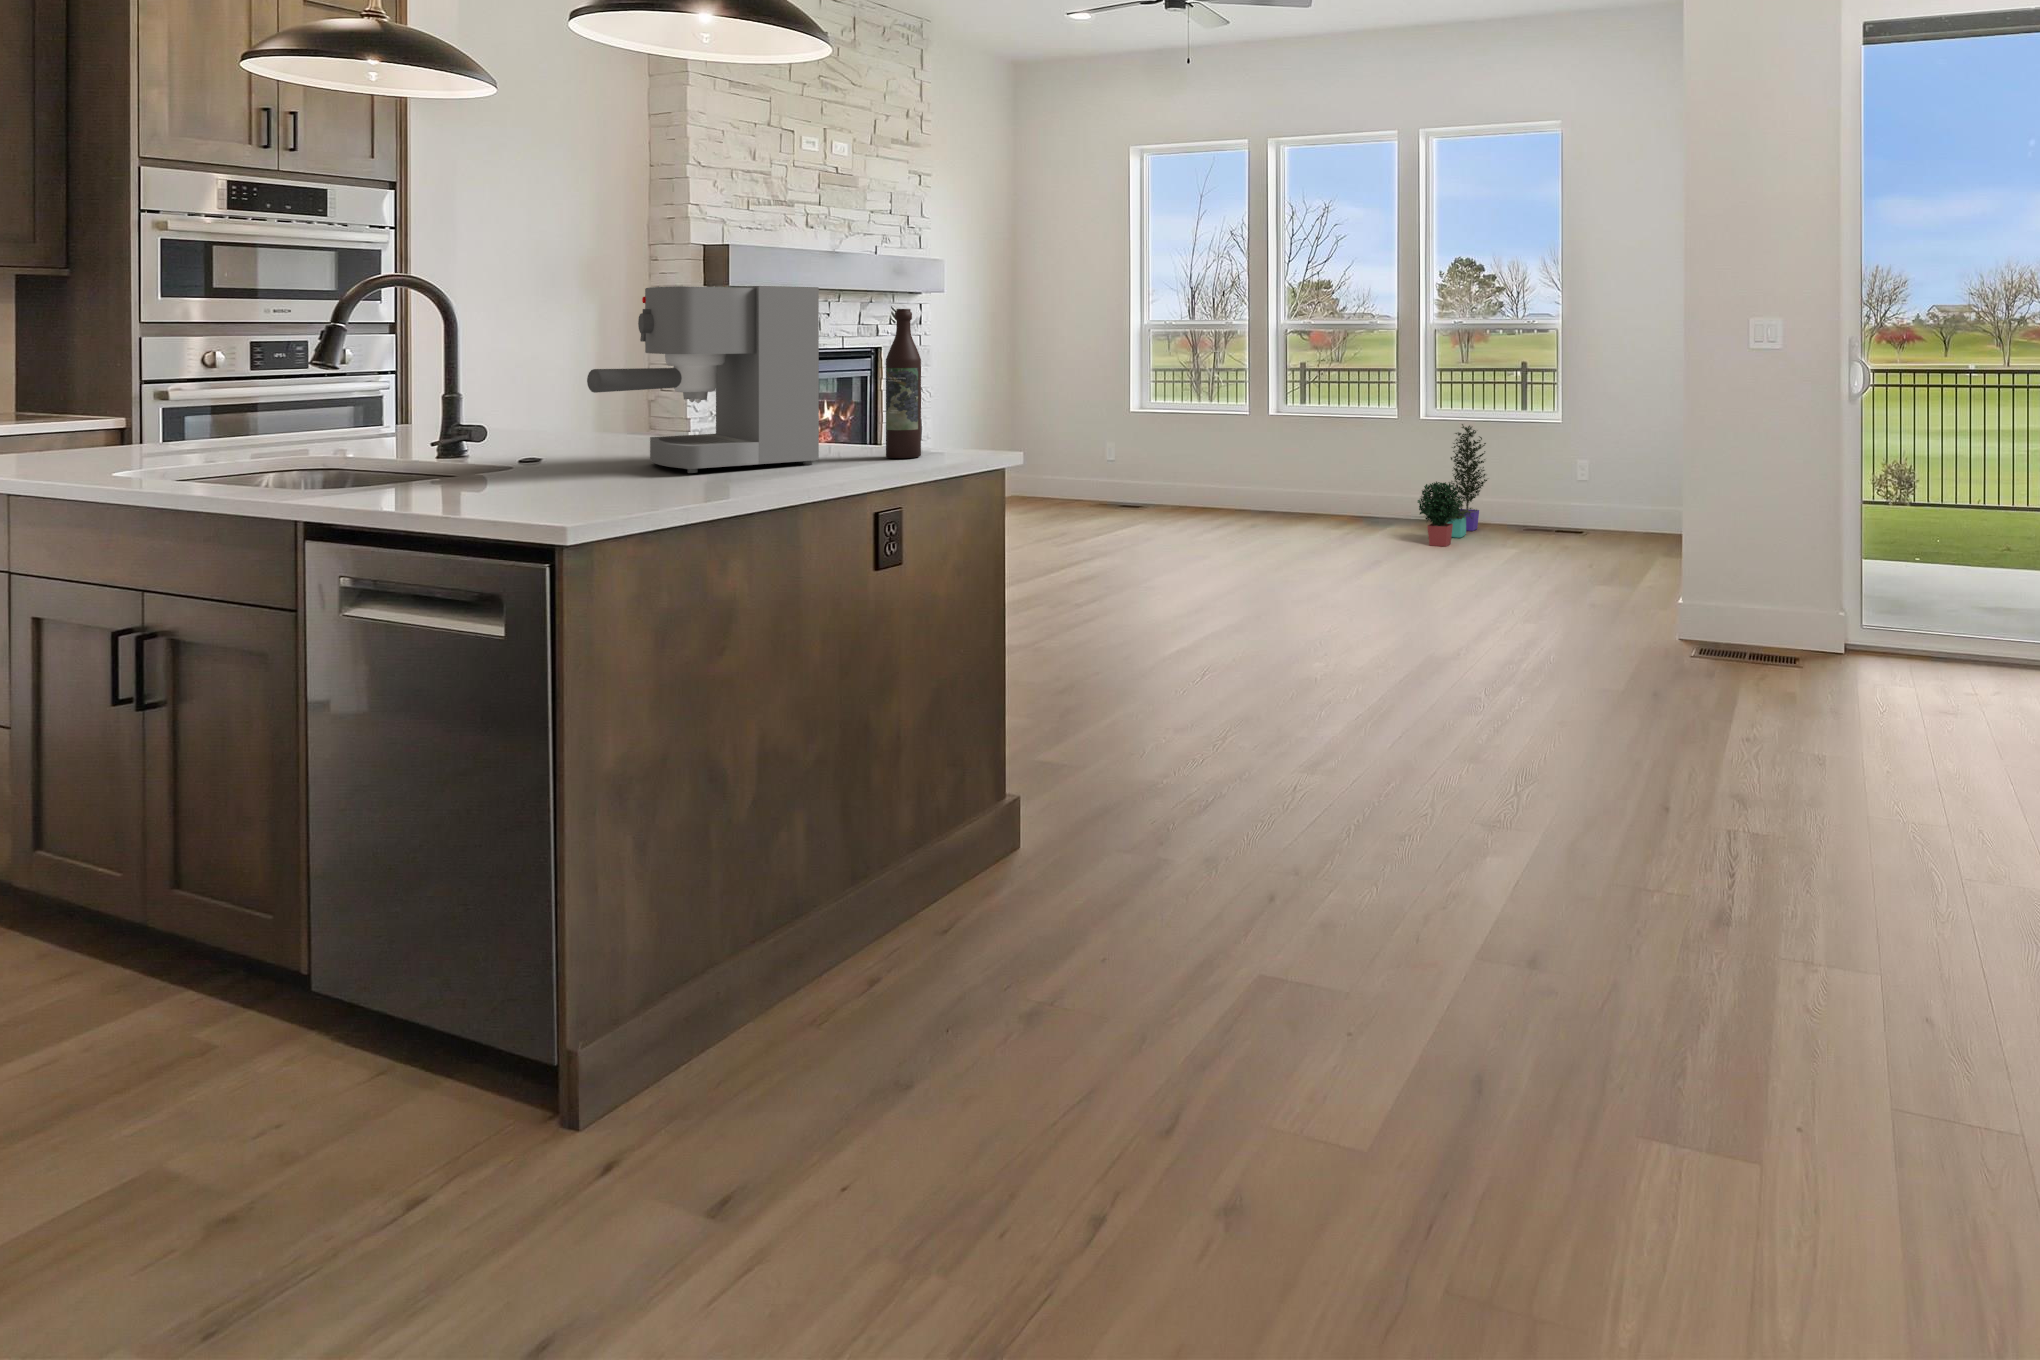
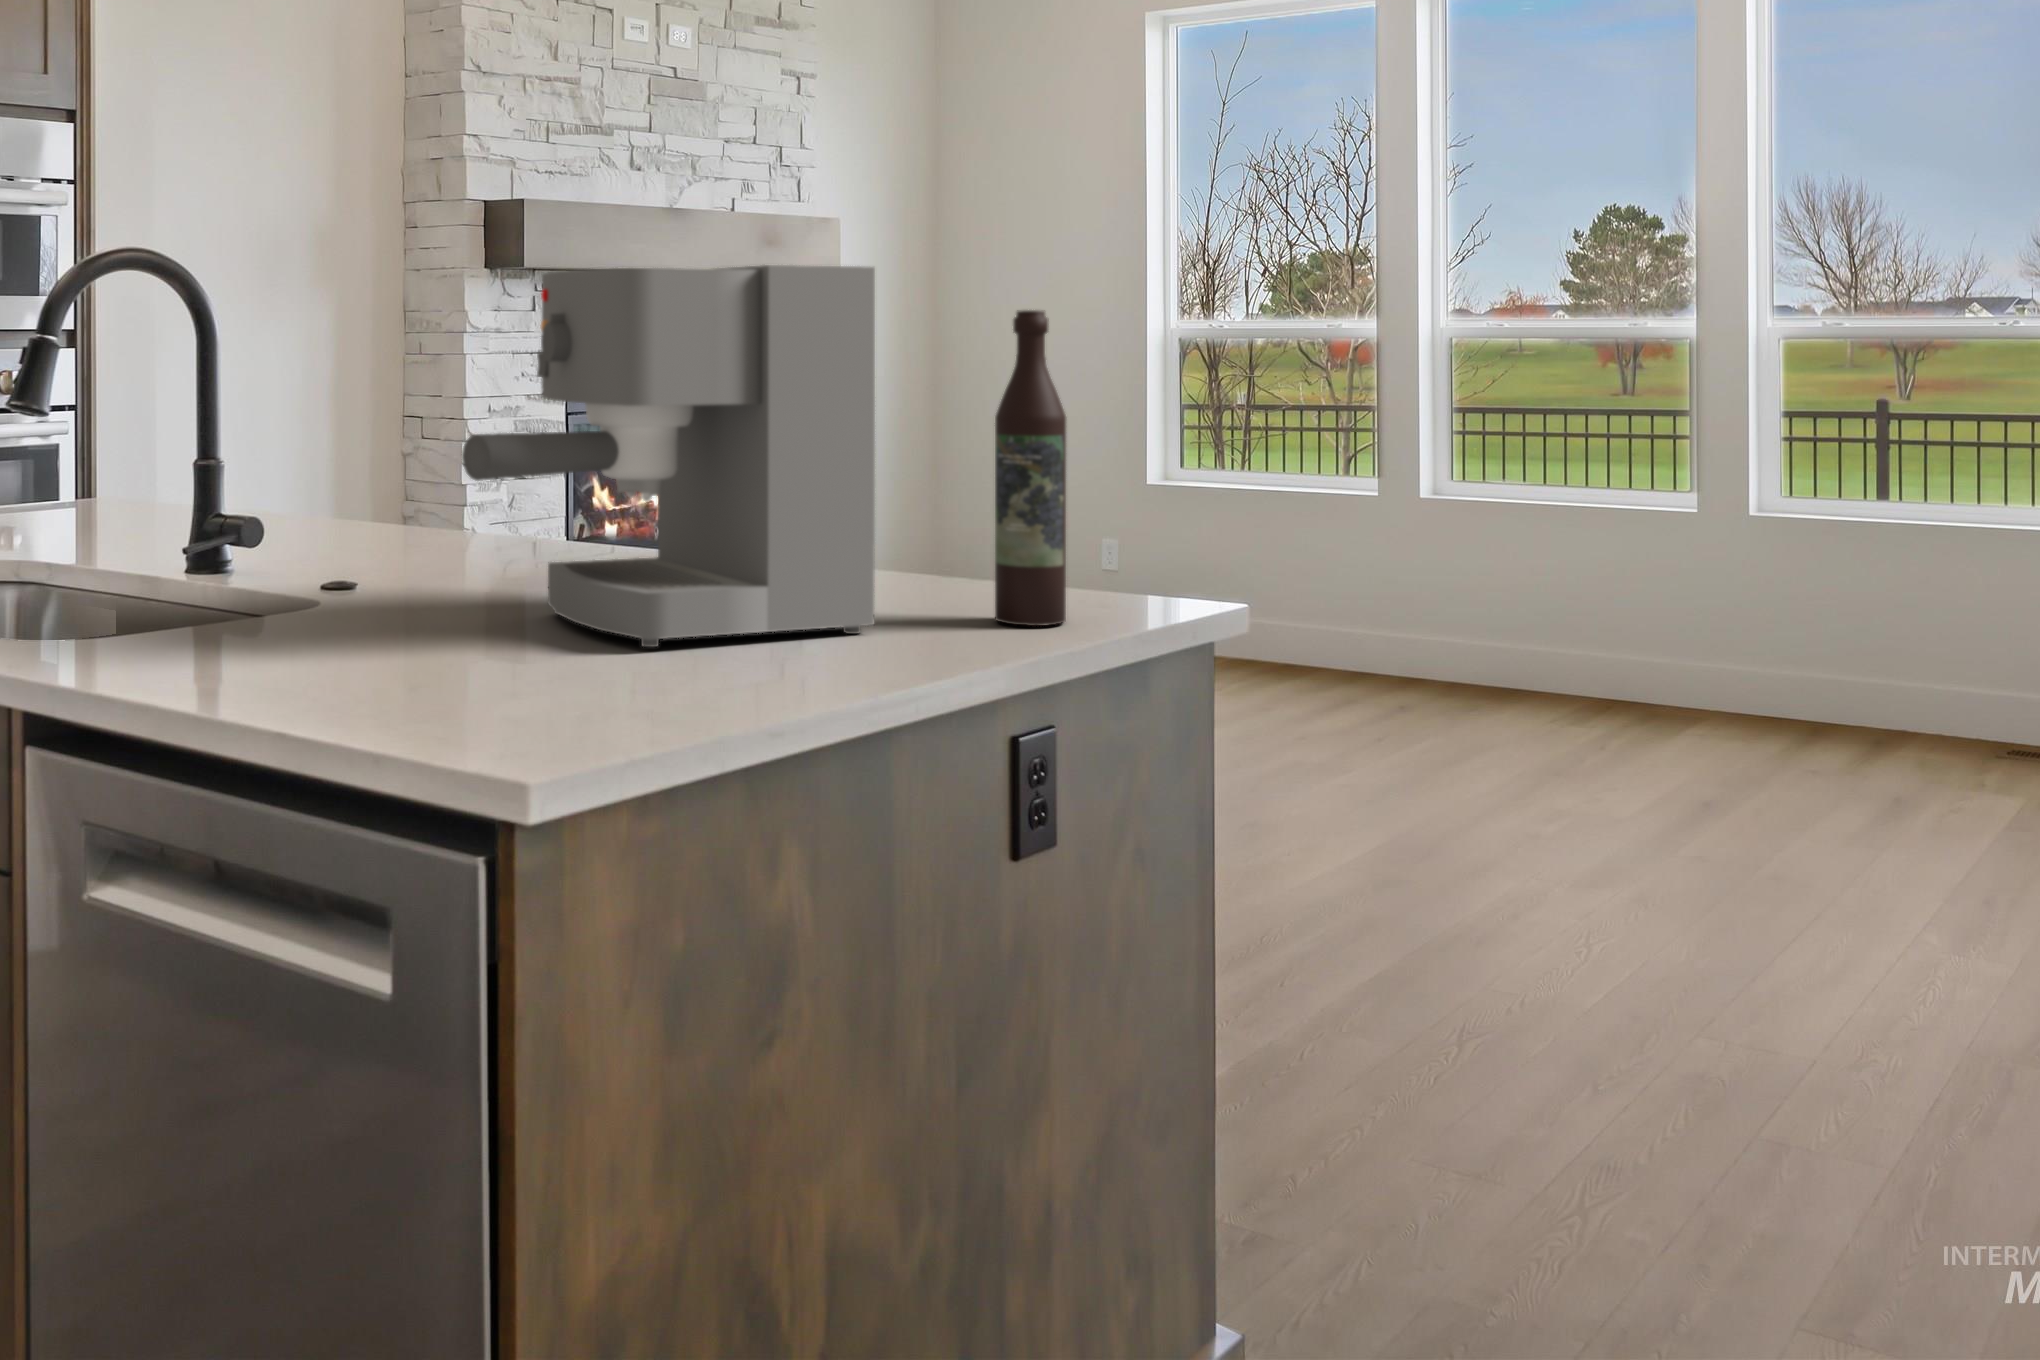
potted plant: present [1418,424,1487,546] -> none [1777,528,1925,779]

